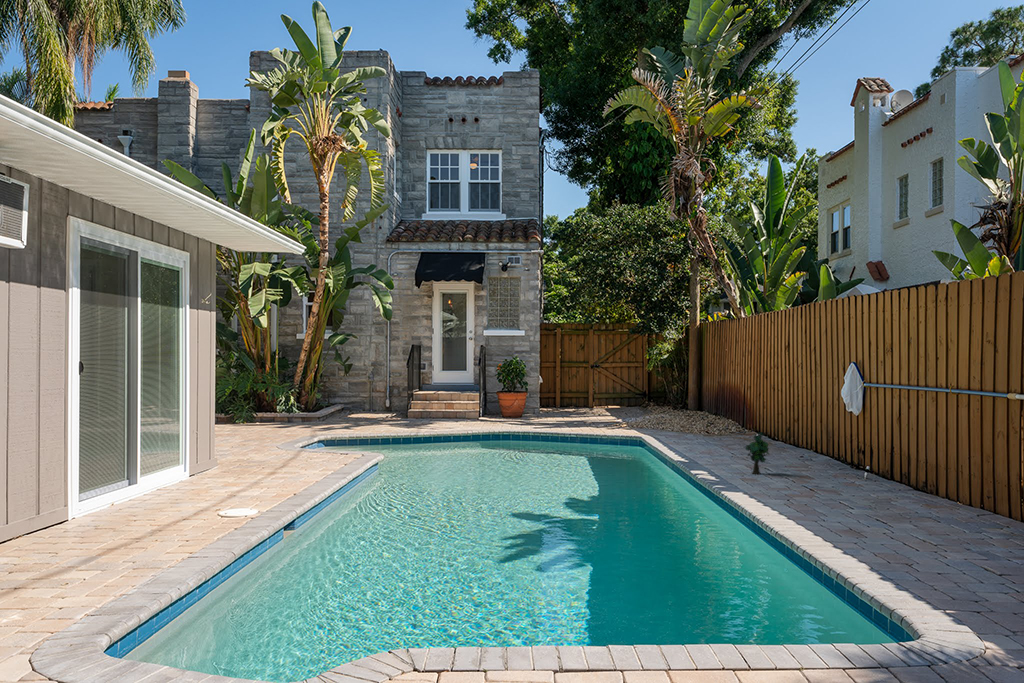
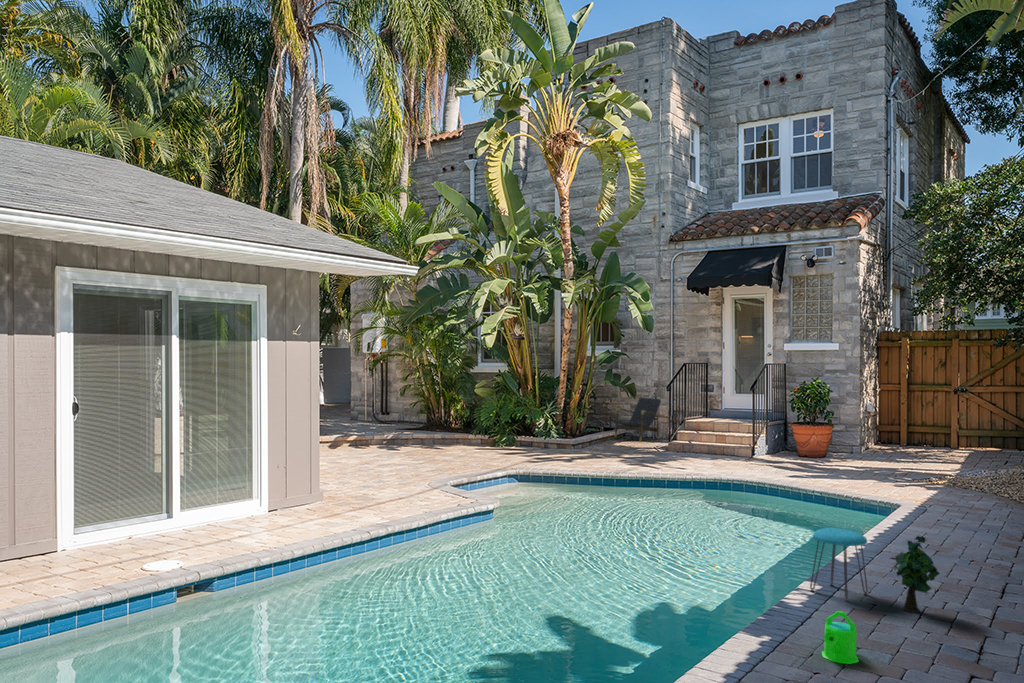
lounge chair: none [343,378,380,415] -> present [614,398,661,441]
stool: none [701,436,731,476] -> present [810,528,868,602]
watering can: none [772,469,792,495] -> present [822,611,859,664]

